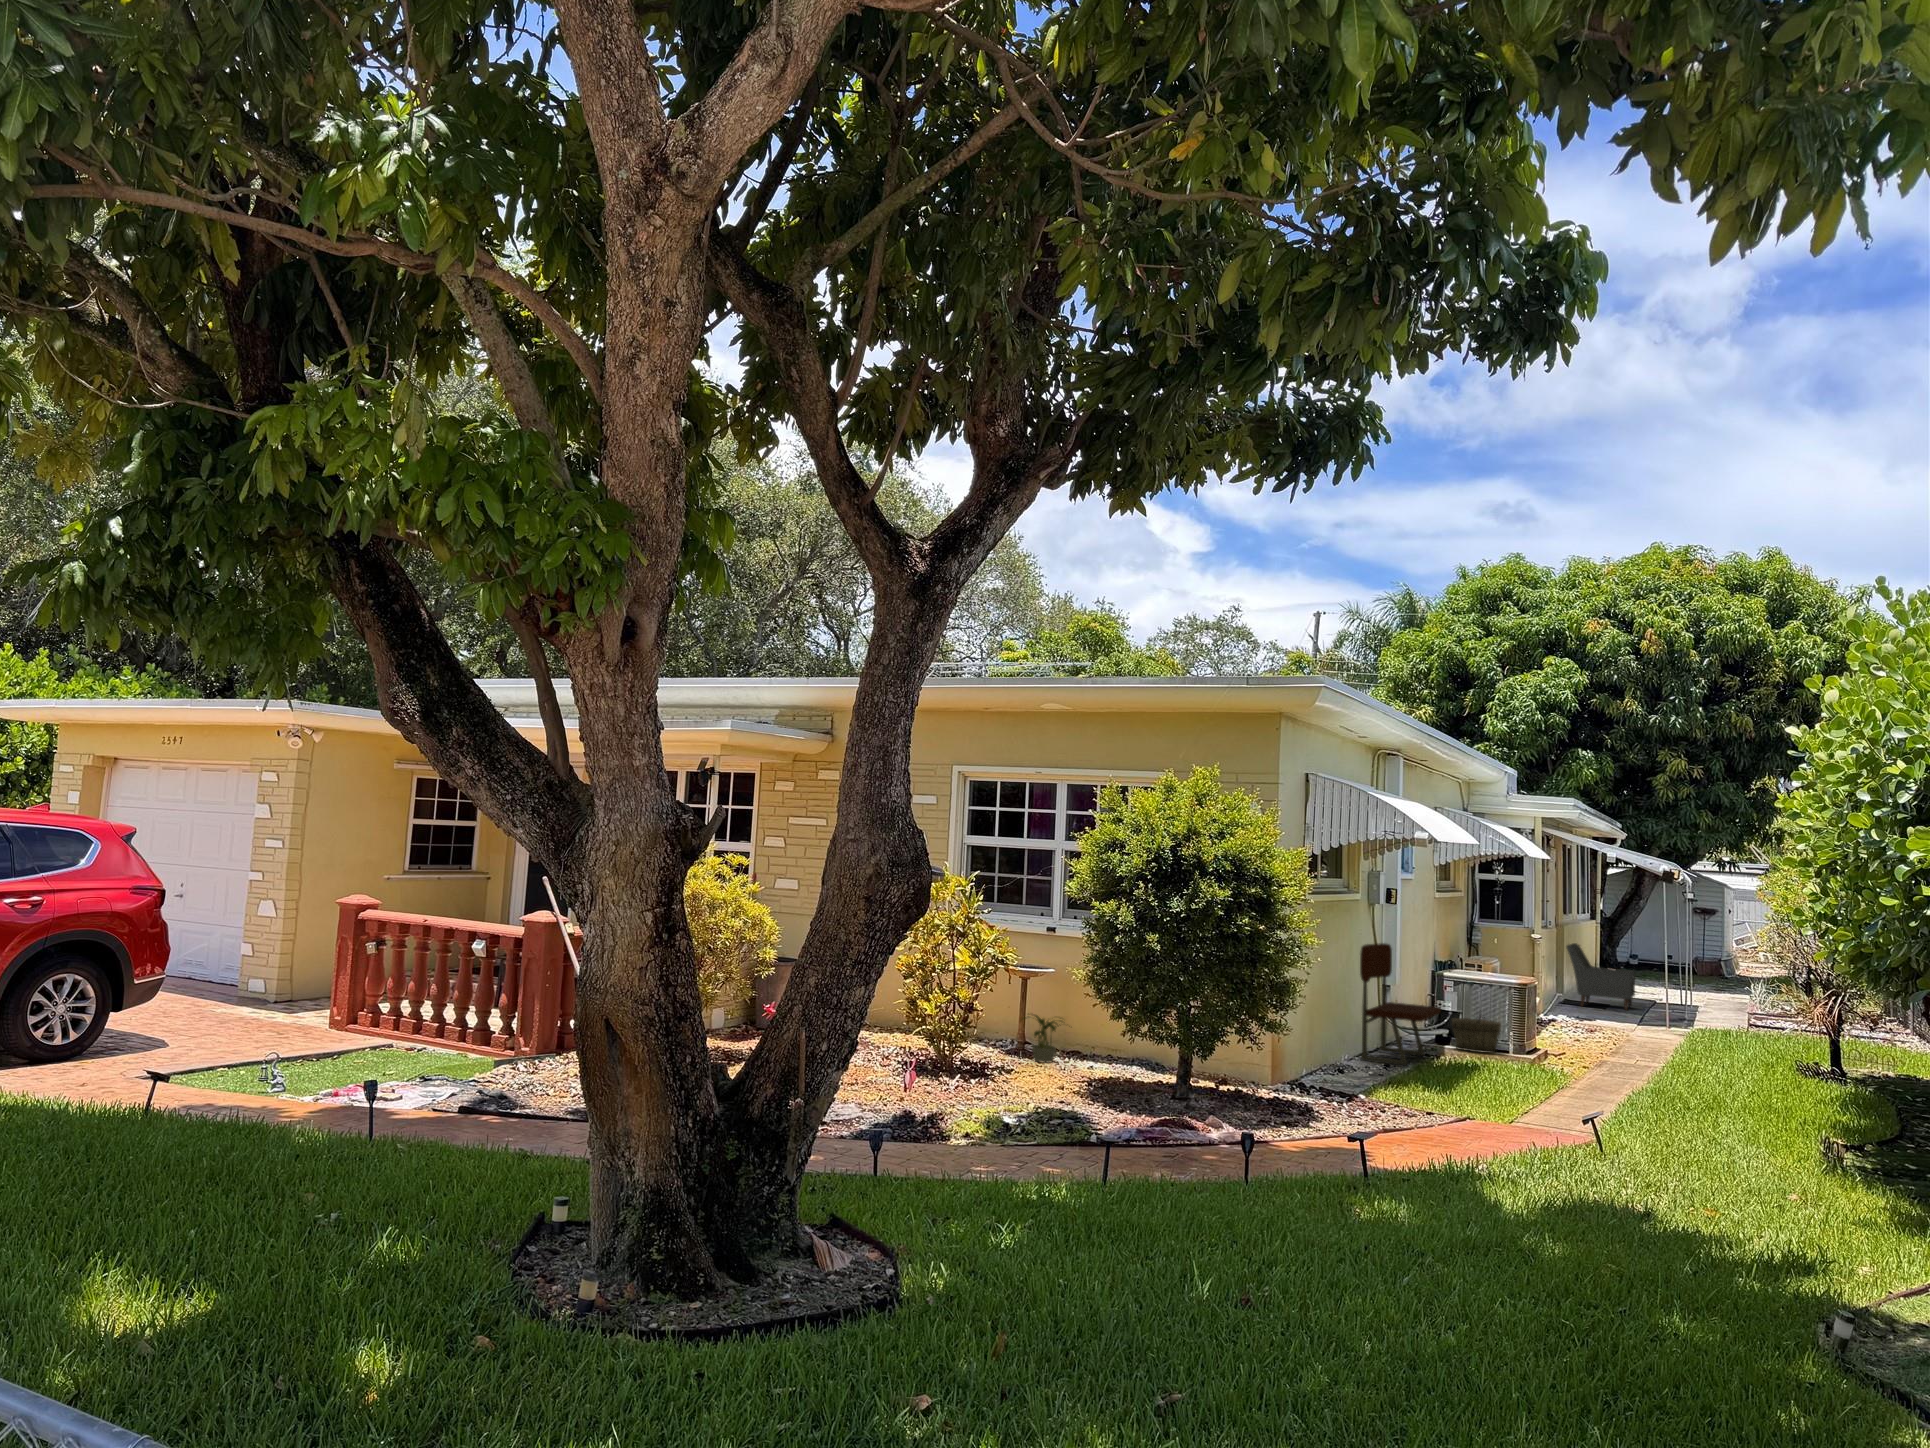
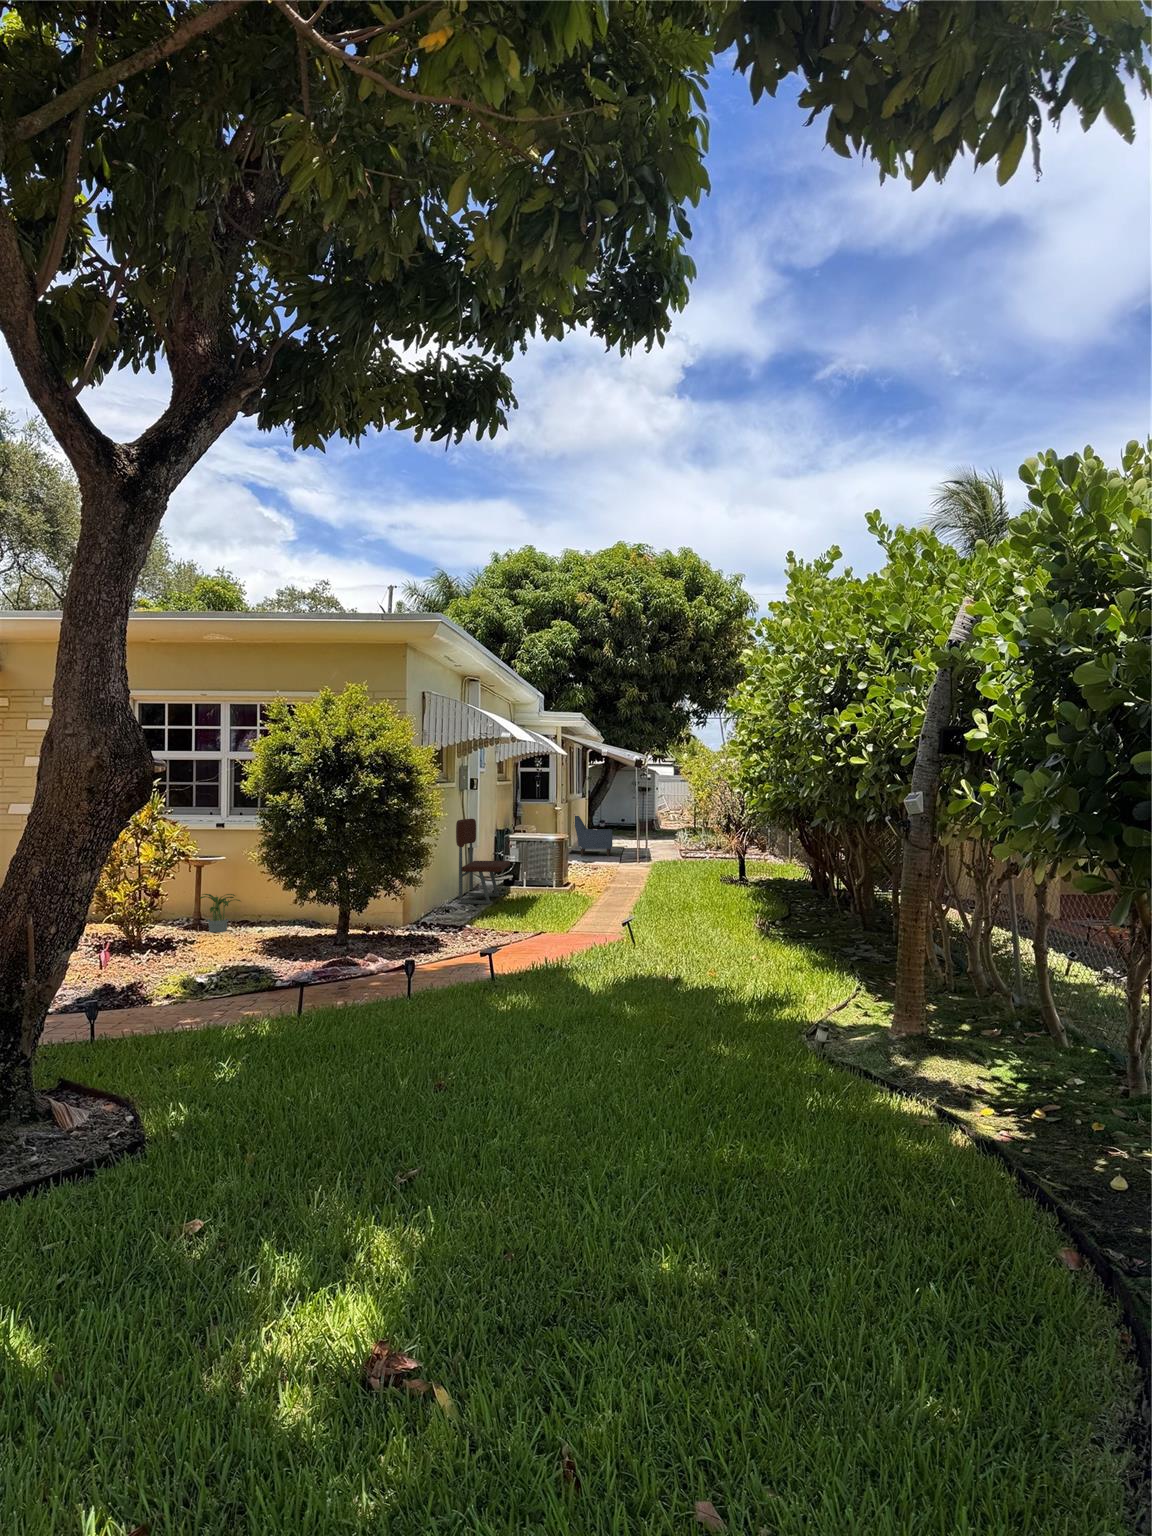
wooden bucket: present [1452,1016,1501,1053] -> none [514,862,547,891]

